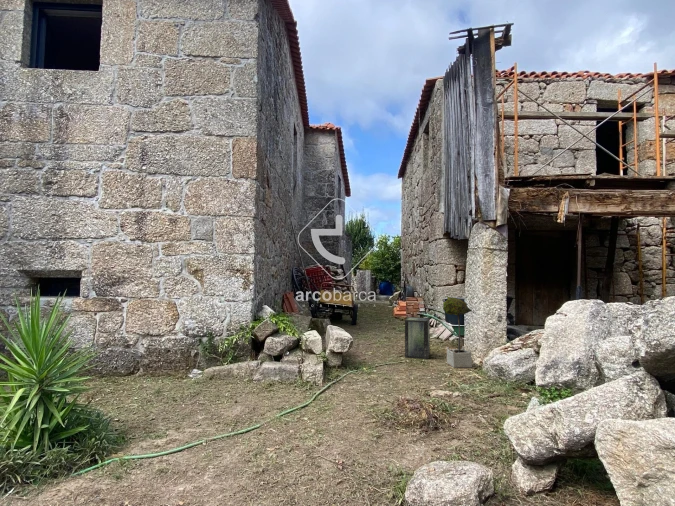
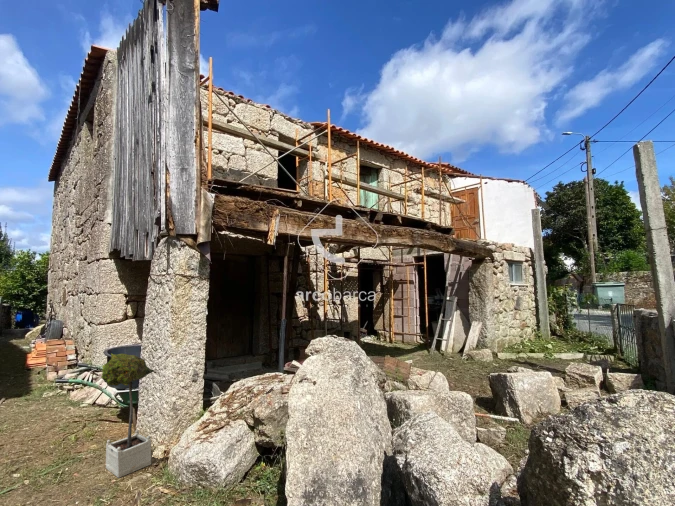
storage box: present [405,317,430,359] -> none [13,391,76,482]

